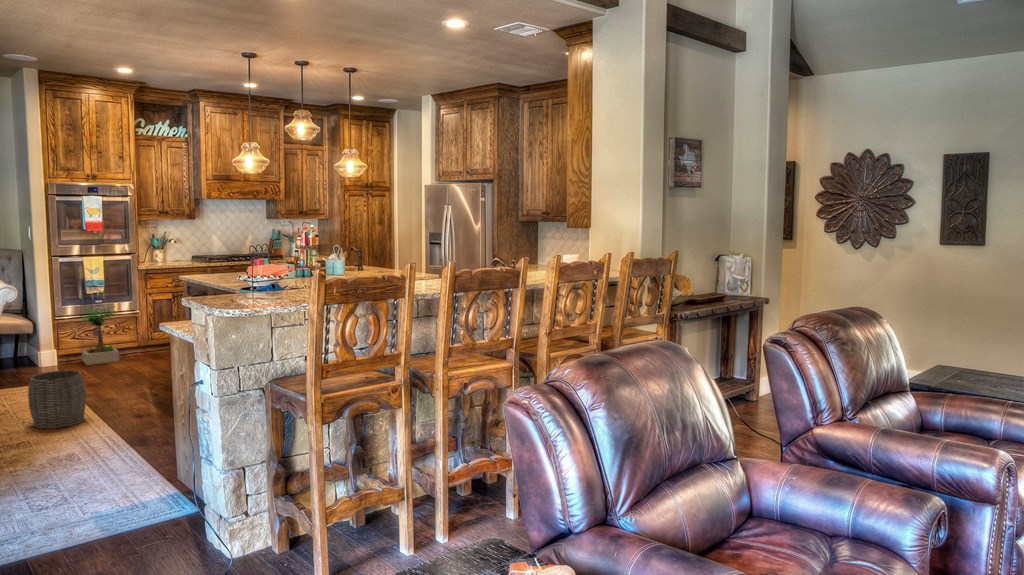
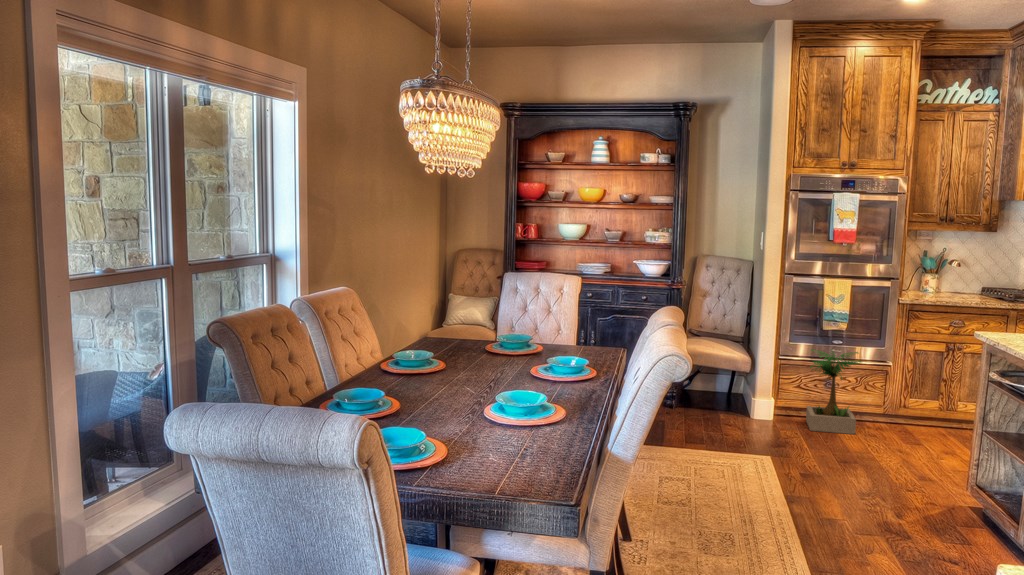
woven basket: present [28,370,86,429] -> none [711,451,793,552]

